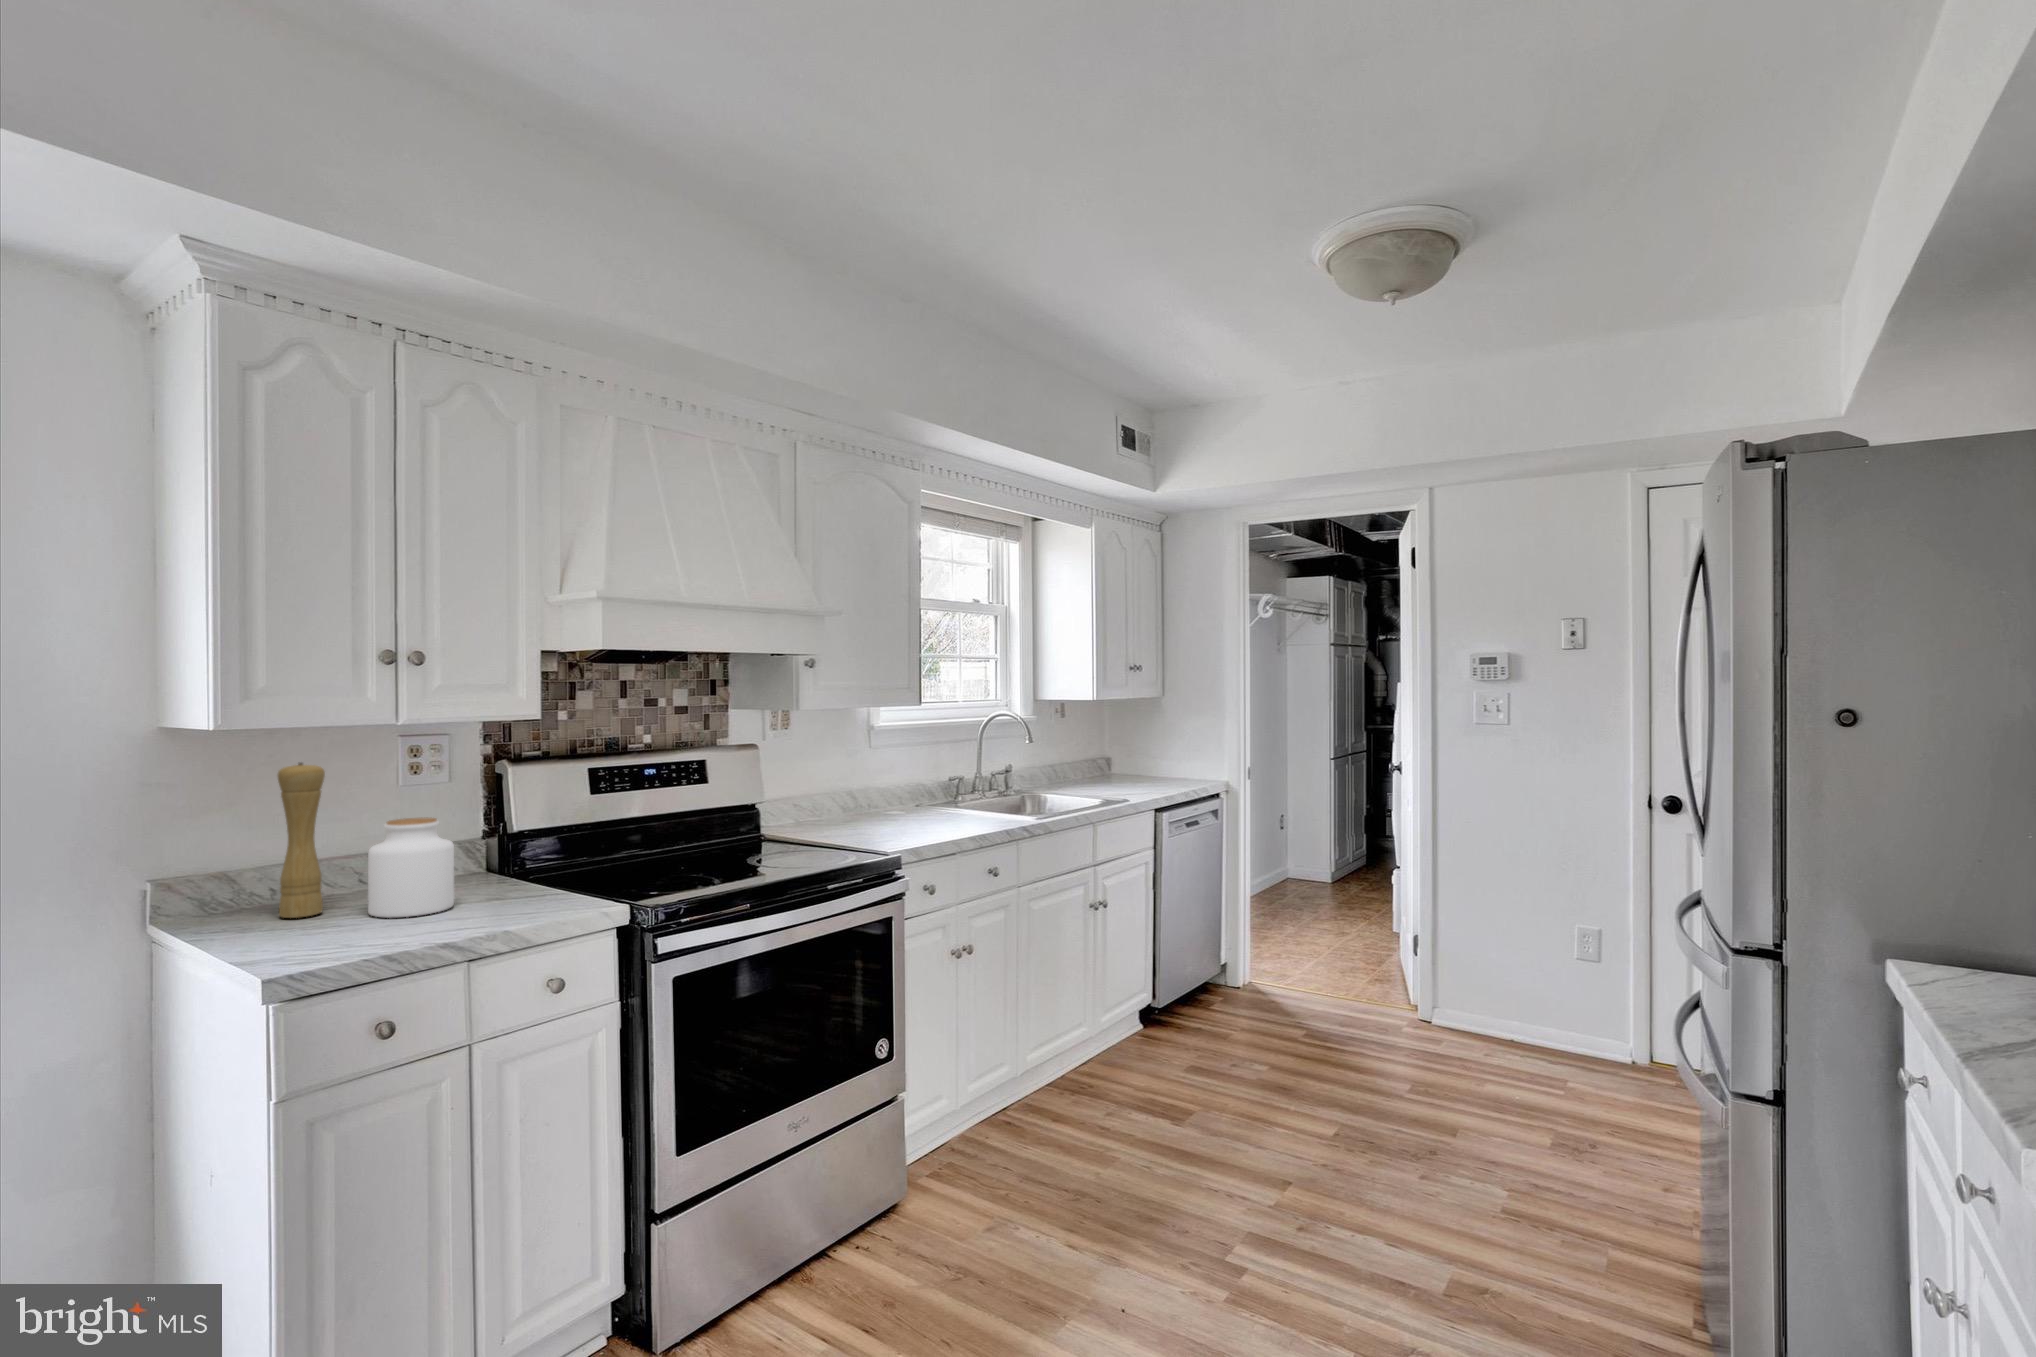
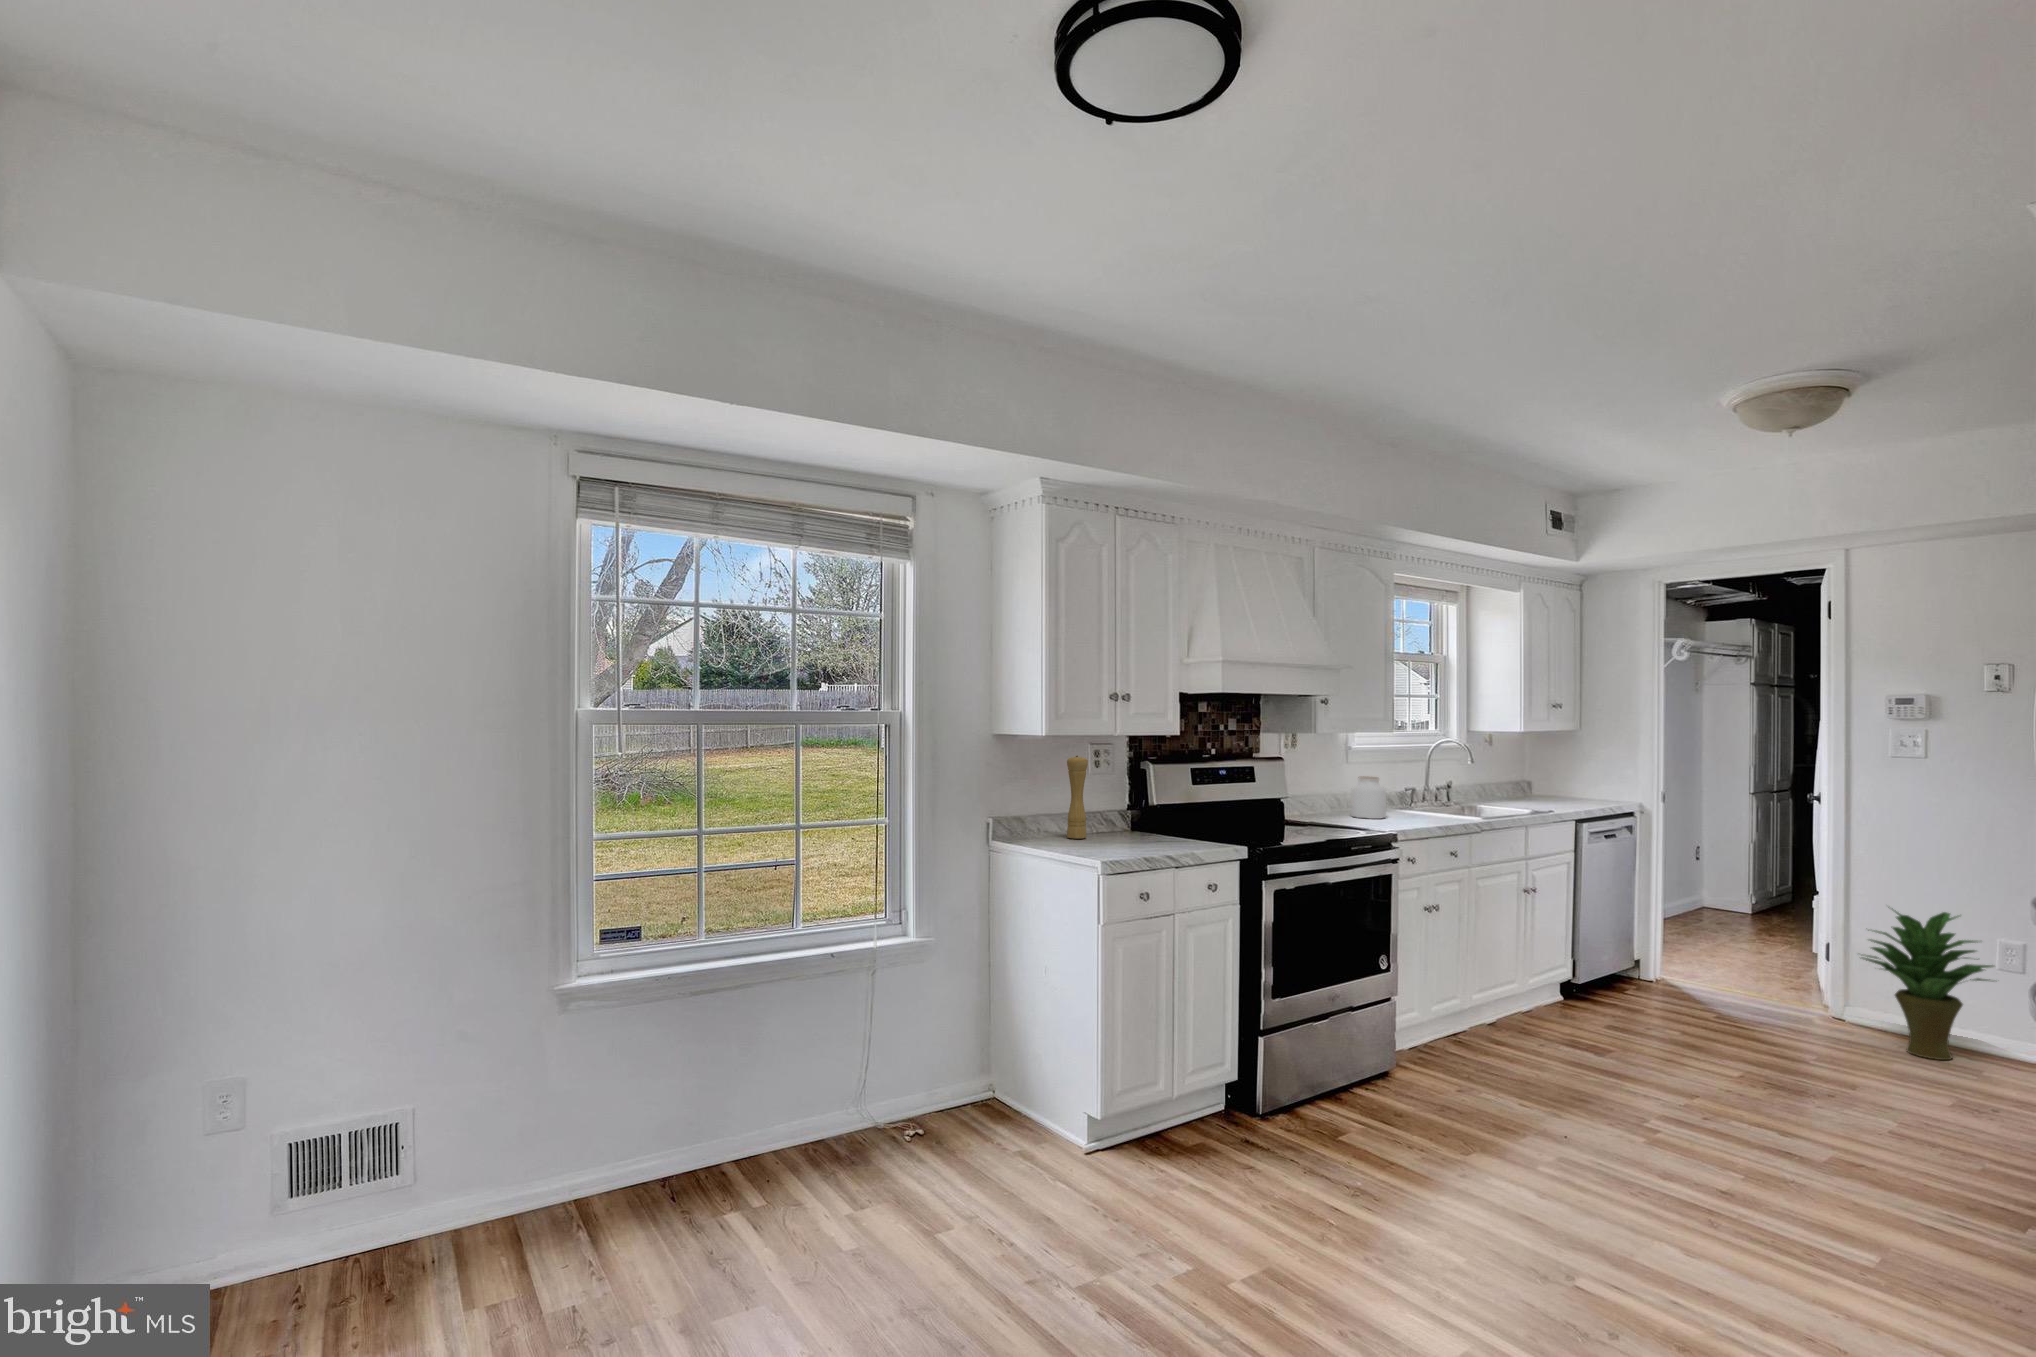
jar: present [368,818,454,918] -> present [1351,777,1386,819]
potted plant: none [1443,891,1582,1067] -> present [1862,907,1994,1060]

